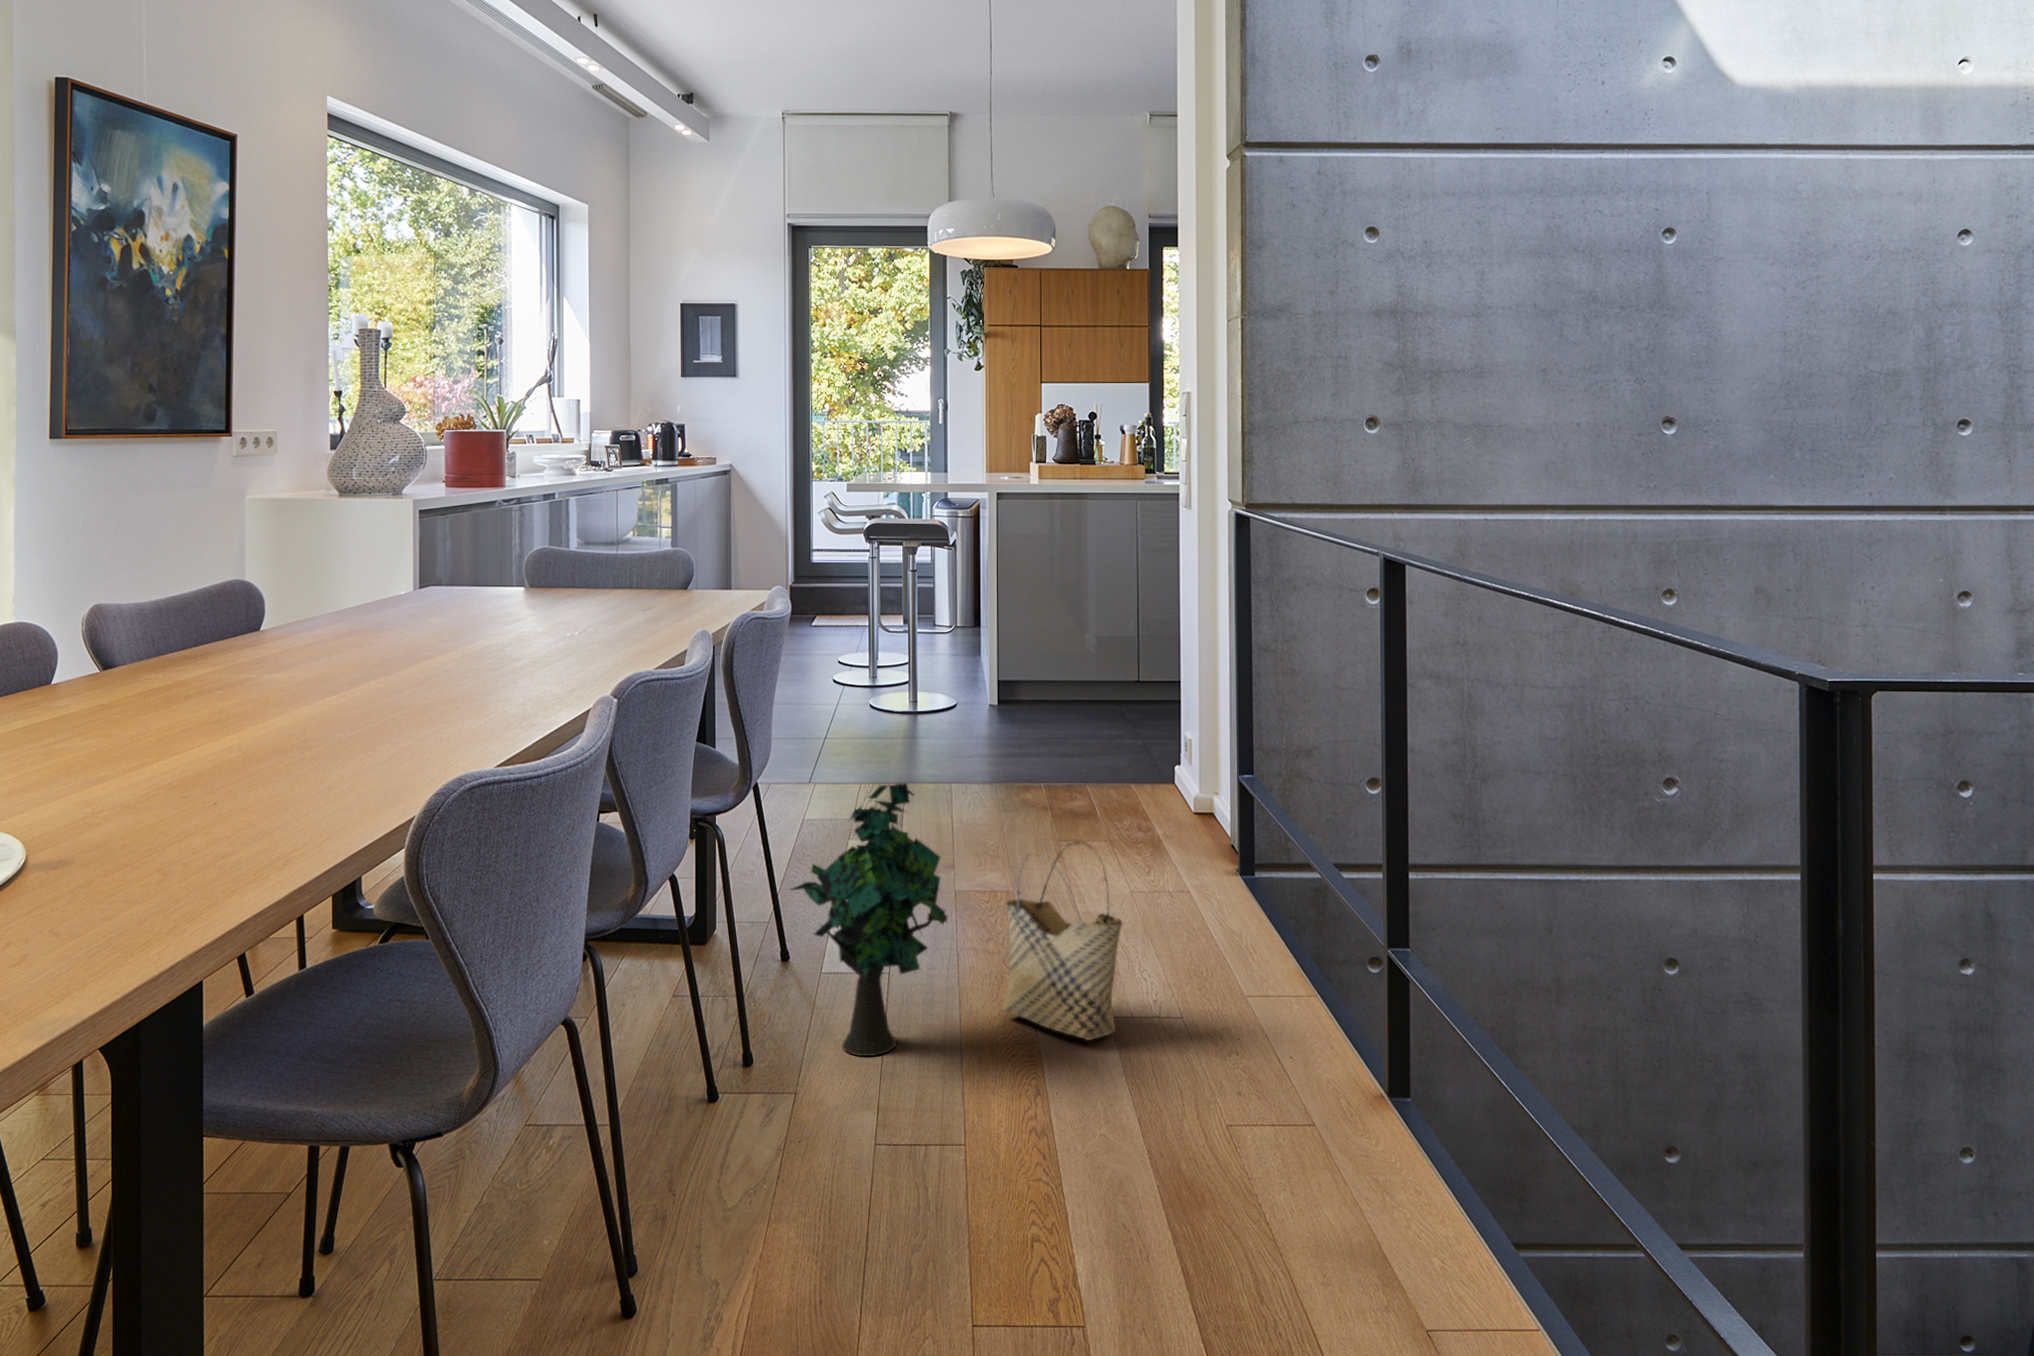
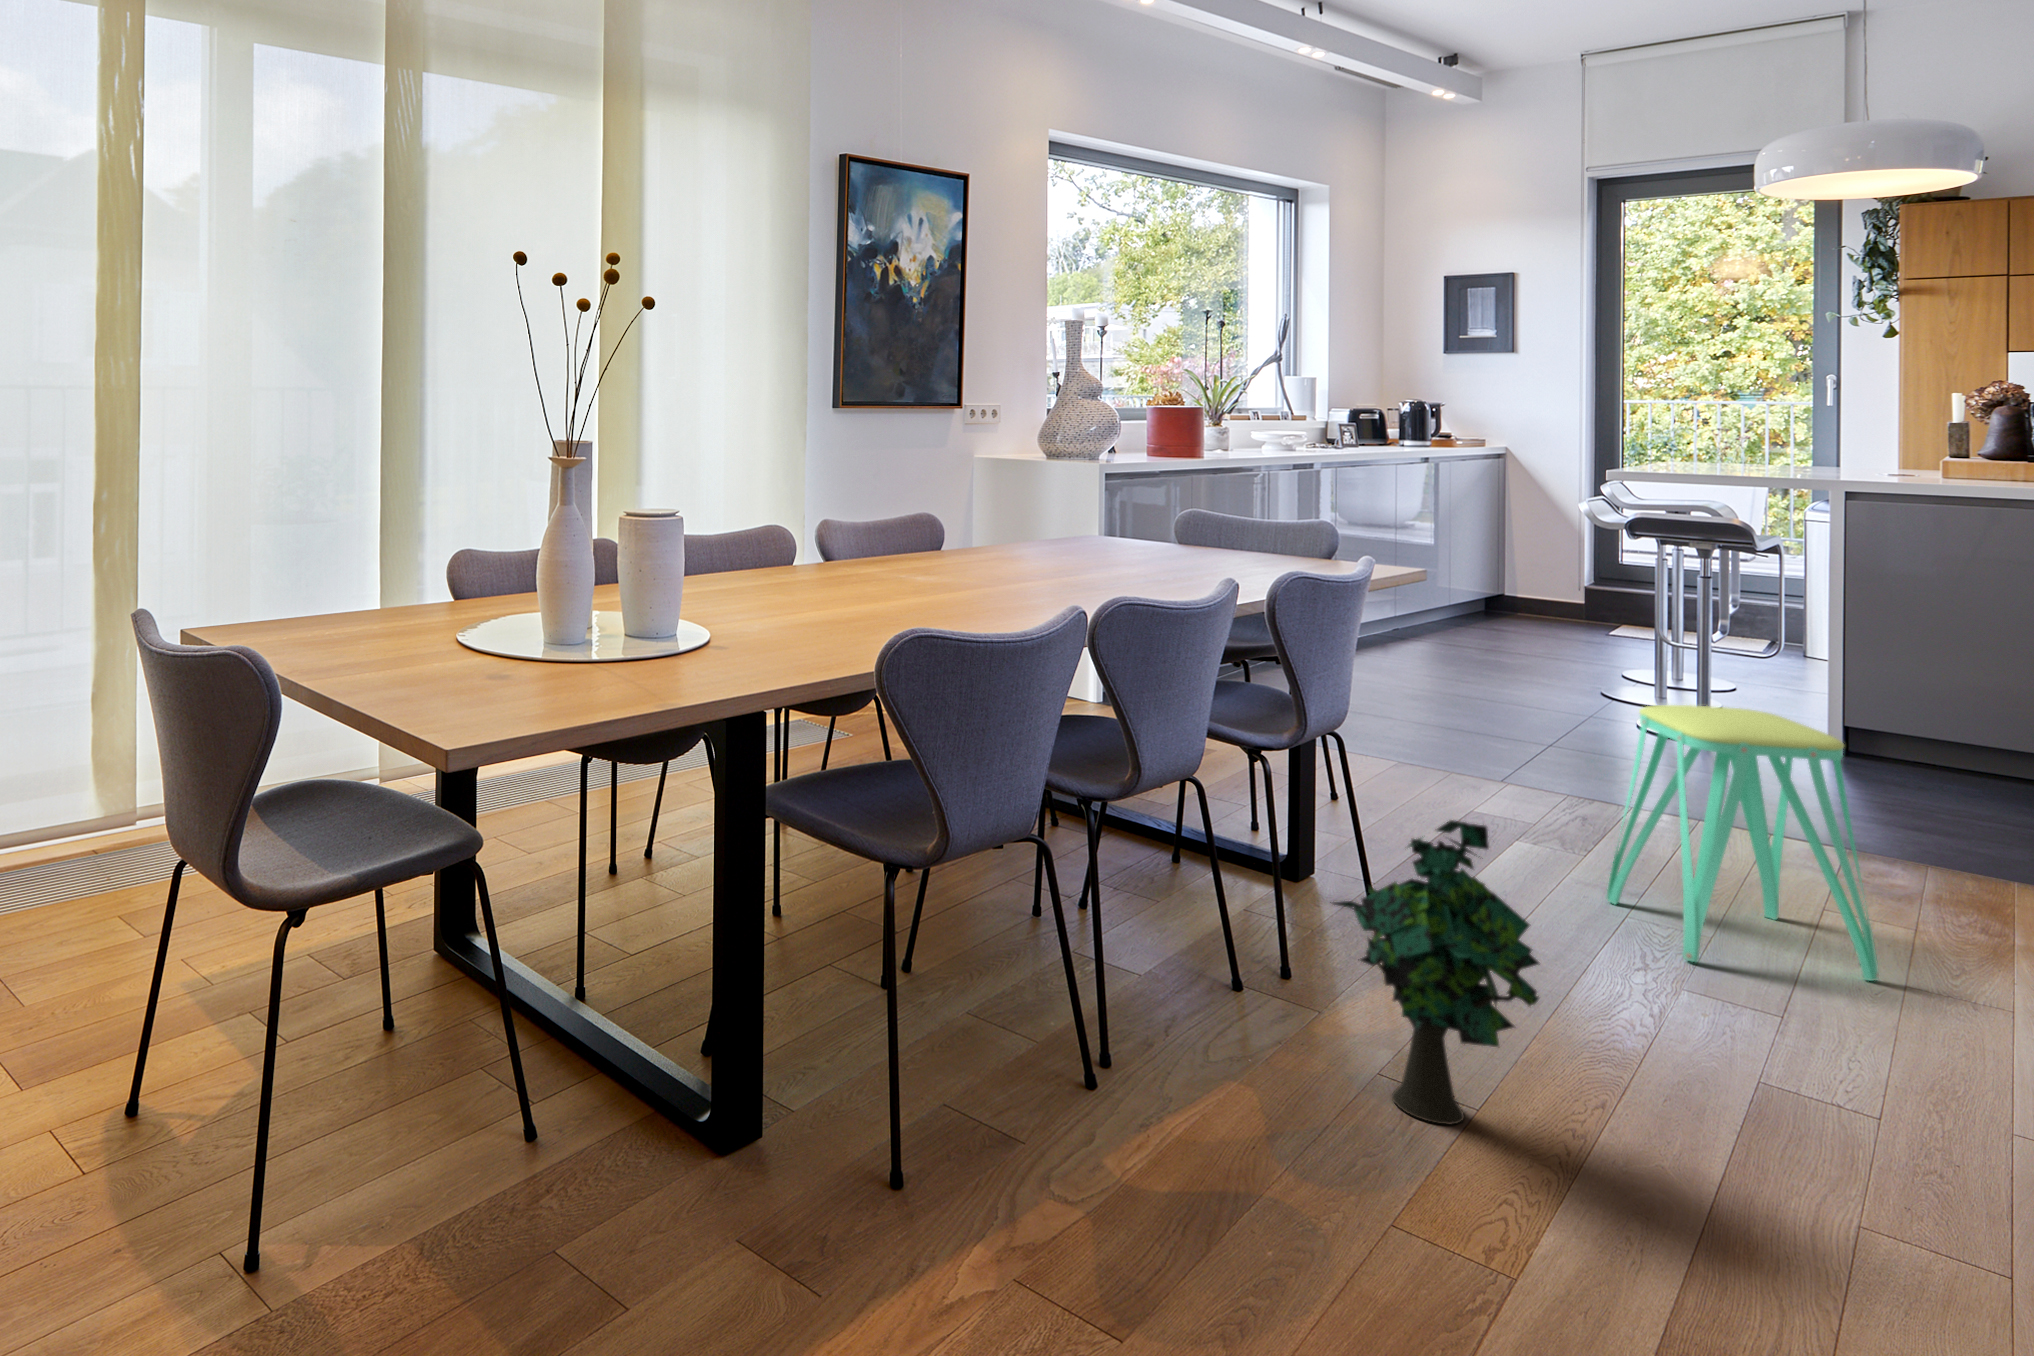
stool: none [908,664,1070,872] -> present [1606,705,1879,981]
woven basket: present [1003,841,1122,1040] -> none [1636,961,1842,1249]

